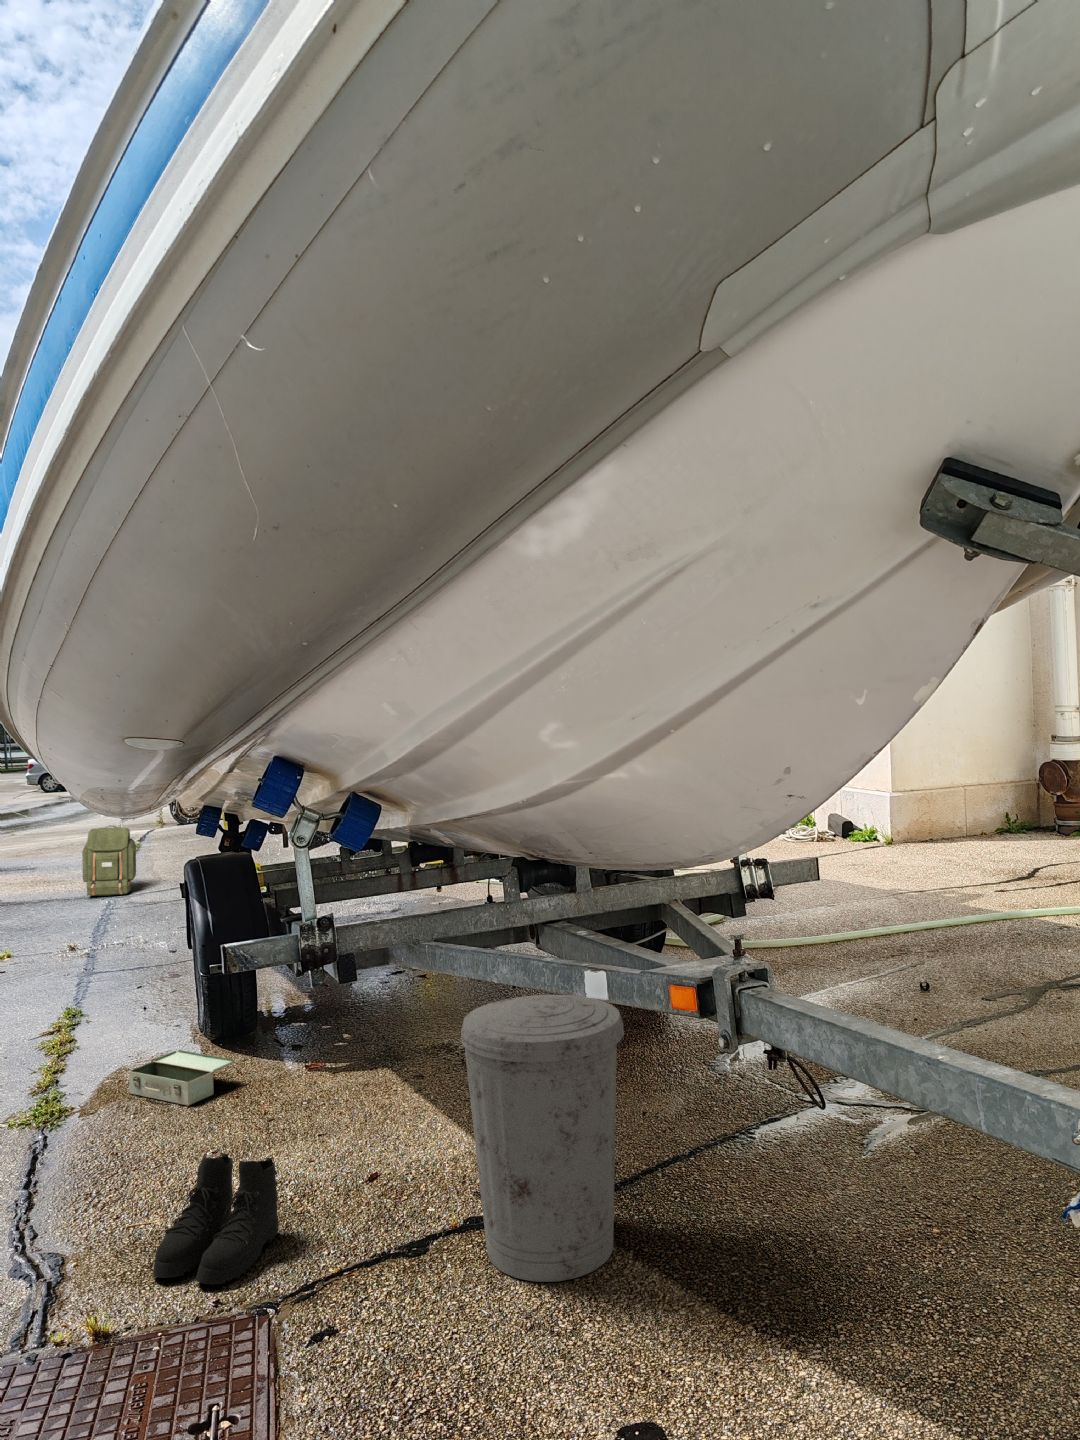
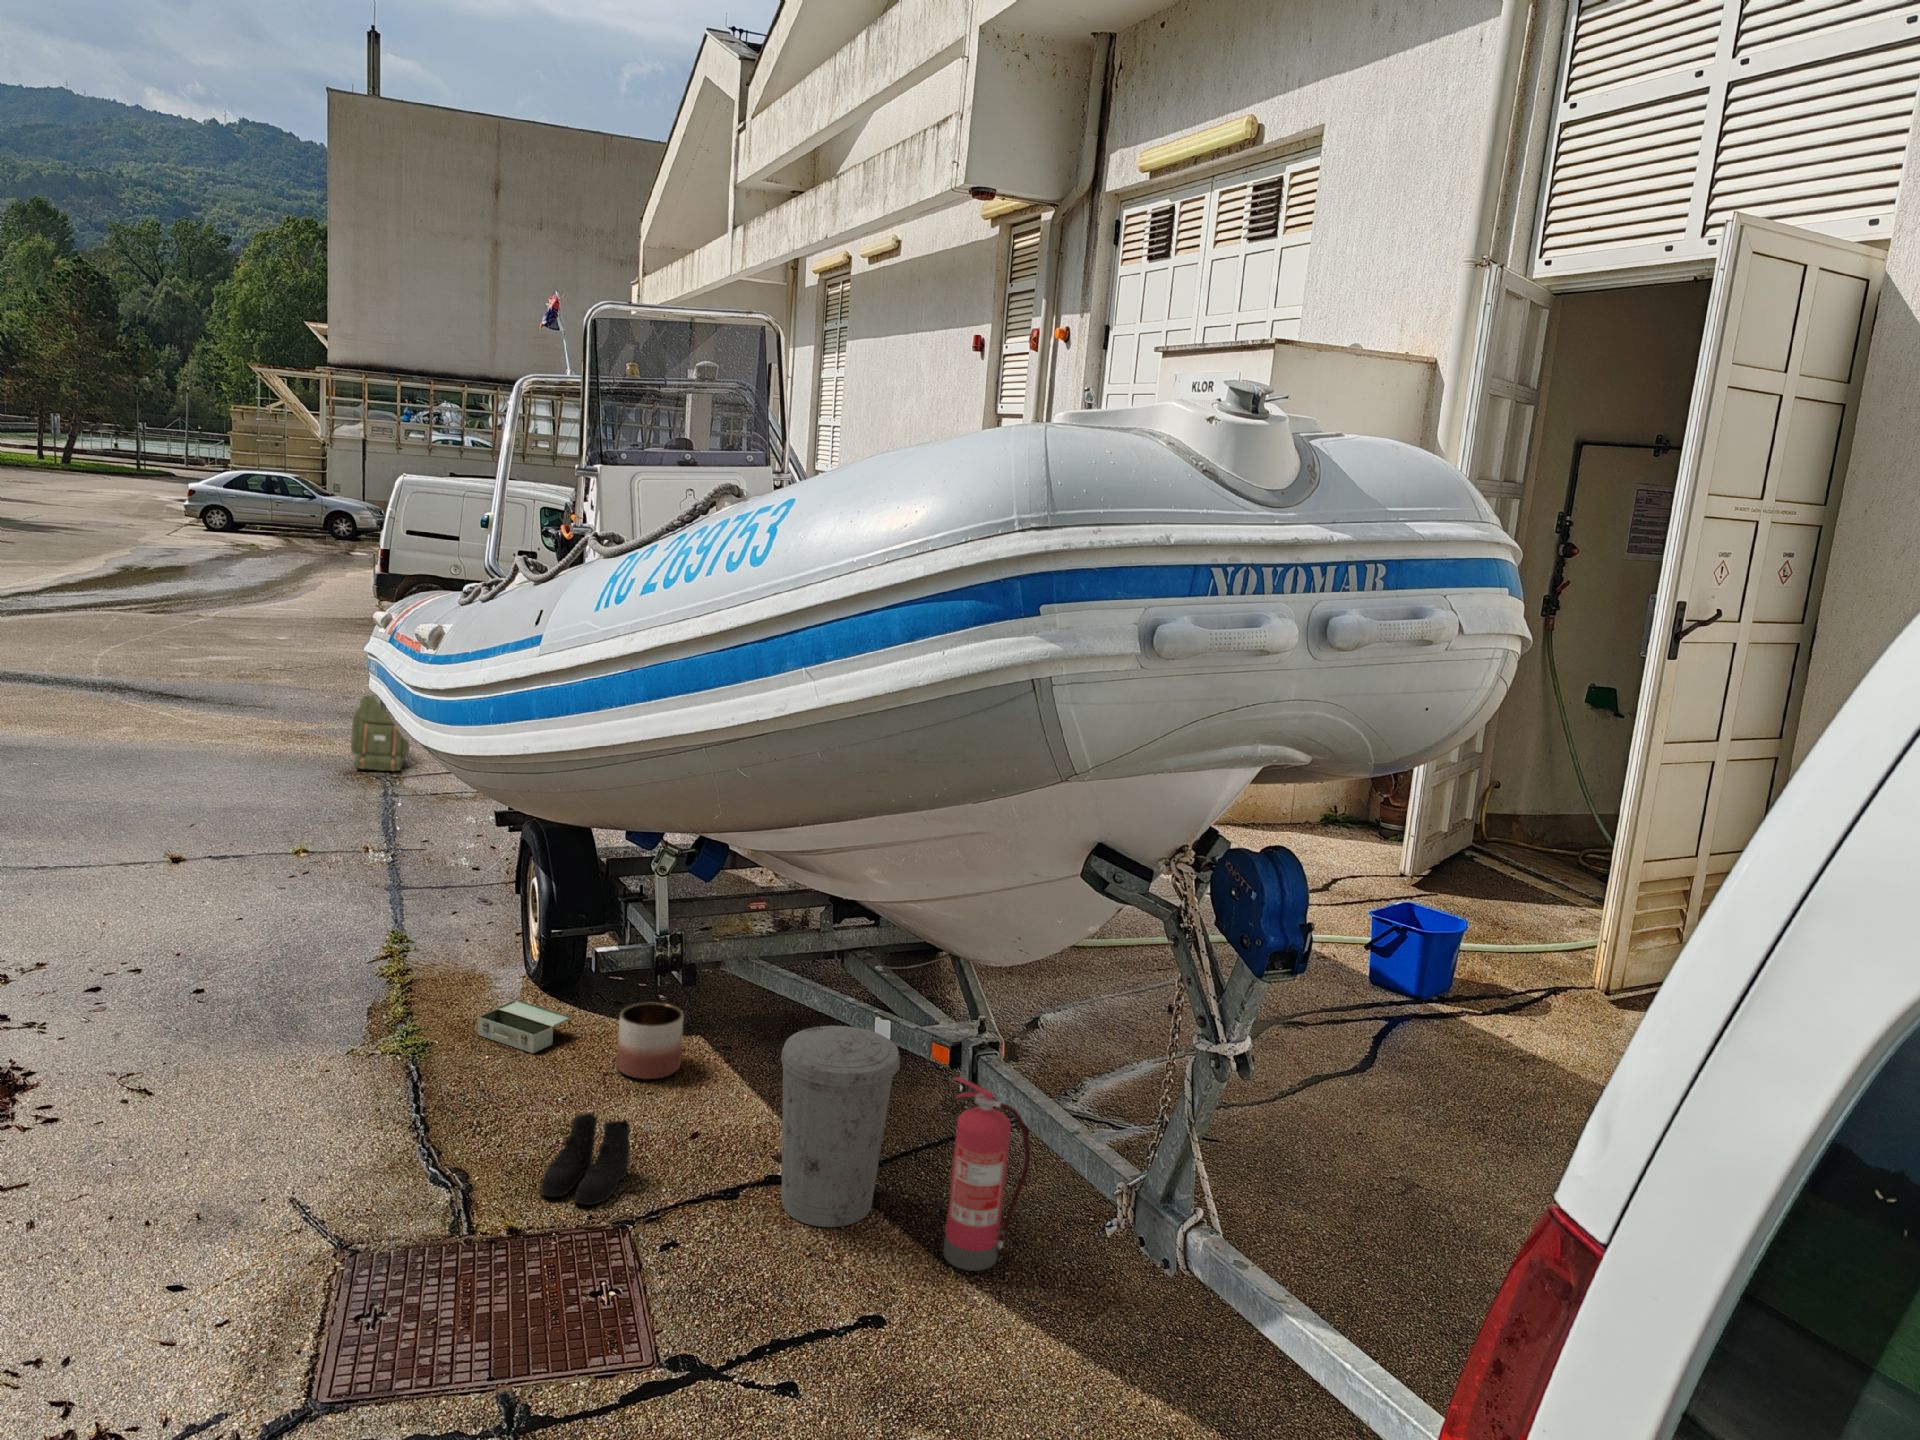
planter: none [282,1027,360,1119] -> present [617,1003,683,1079]
fire extinguisher: none [706,1027,841,1328] -> present [943,1077,1030,1271]

